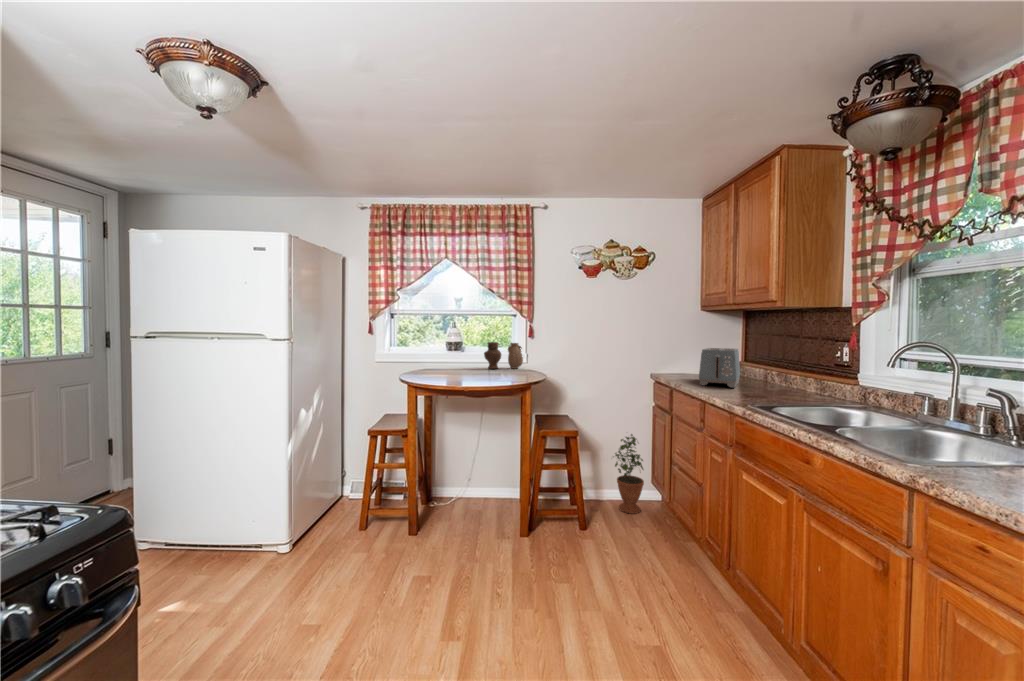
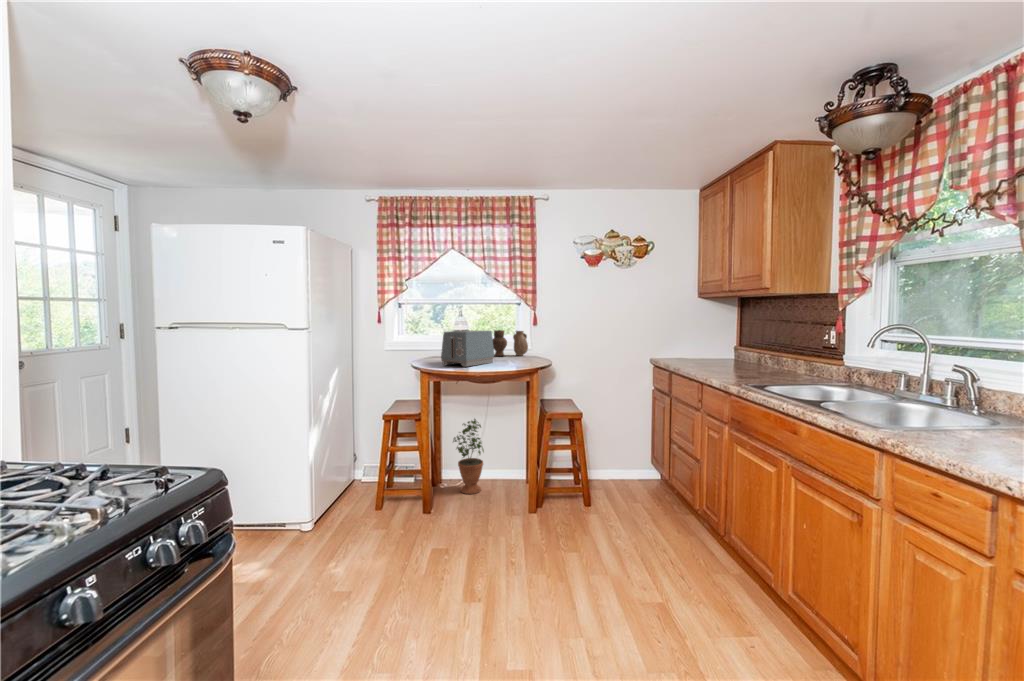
toaster: present [699,348,740,388] -> present [441,331,494,367]
potted plant: present [615,434,644,514] -> present [453,419,484,494]

